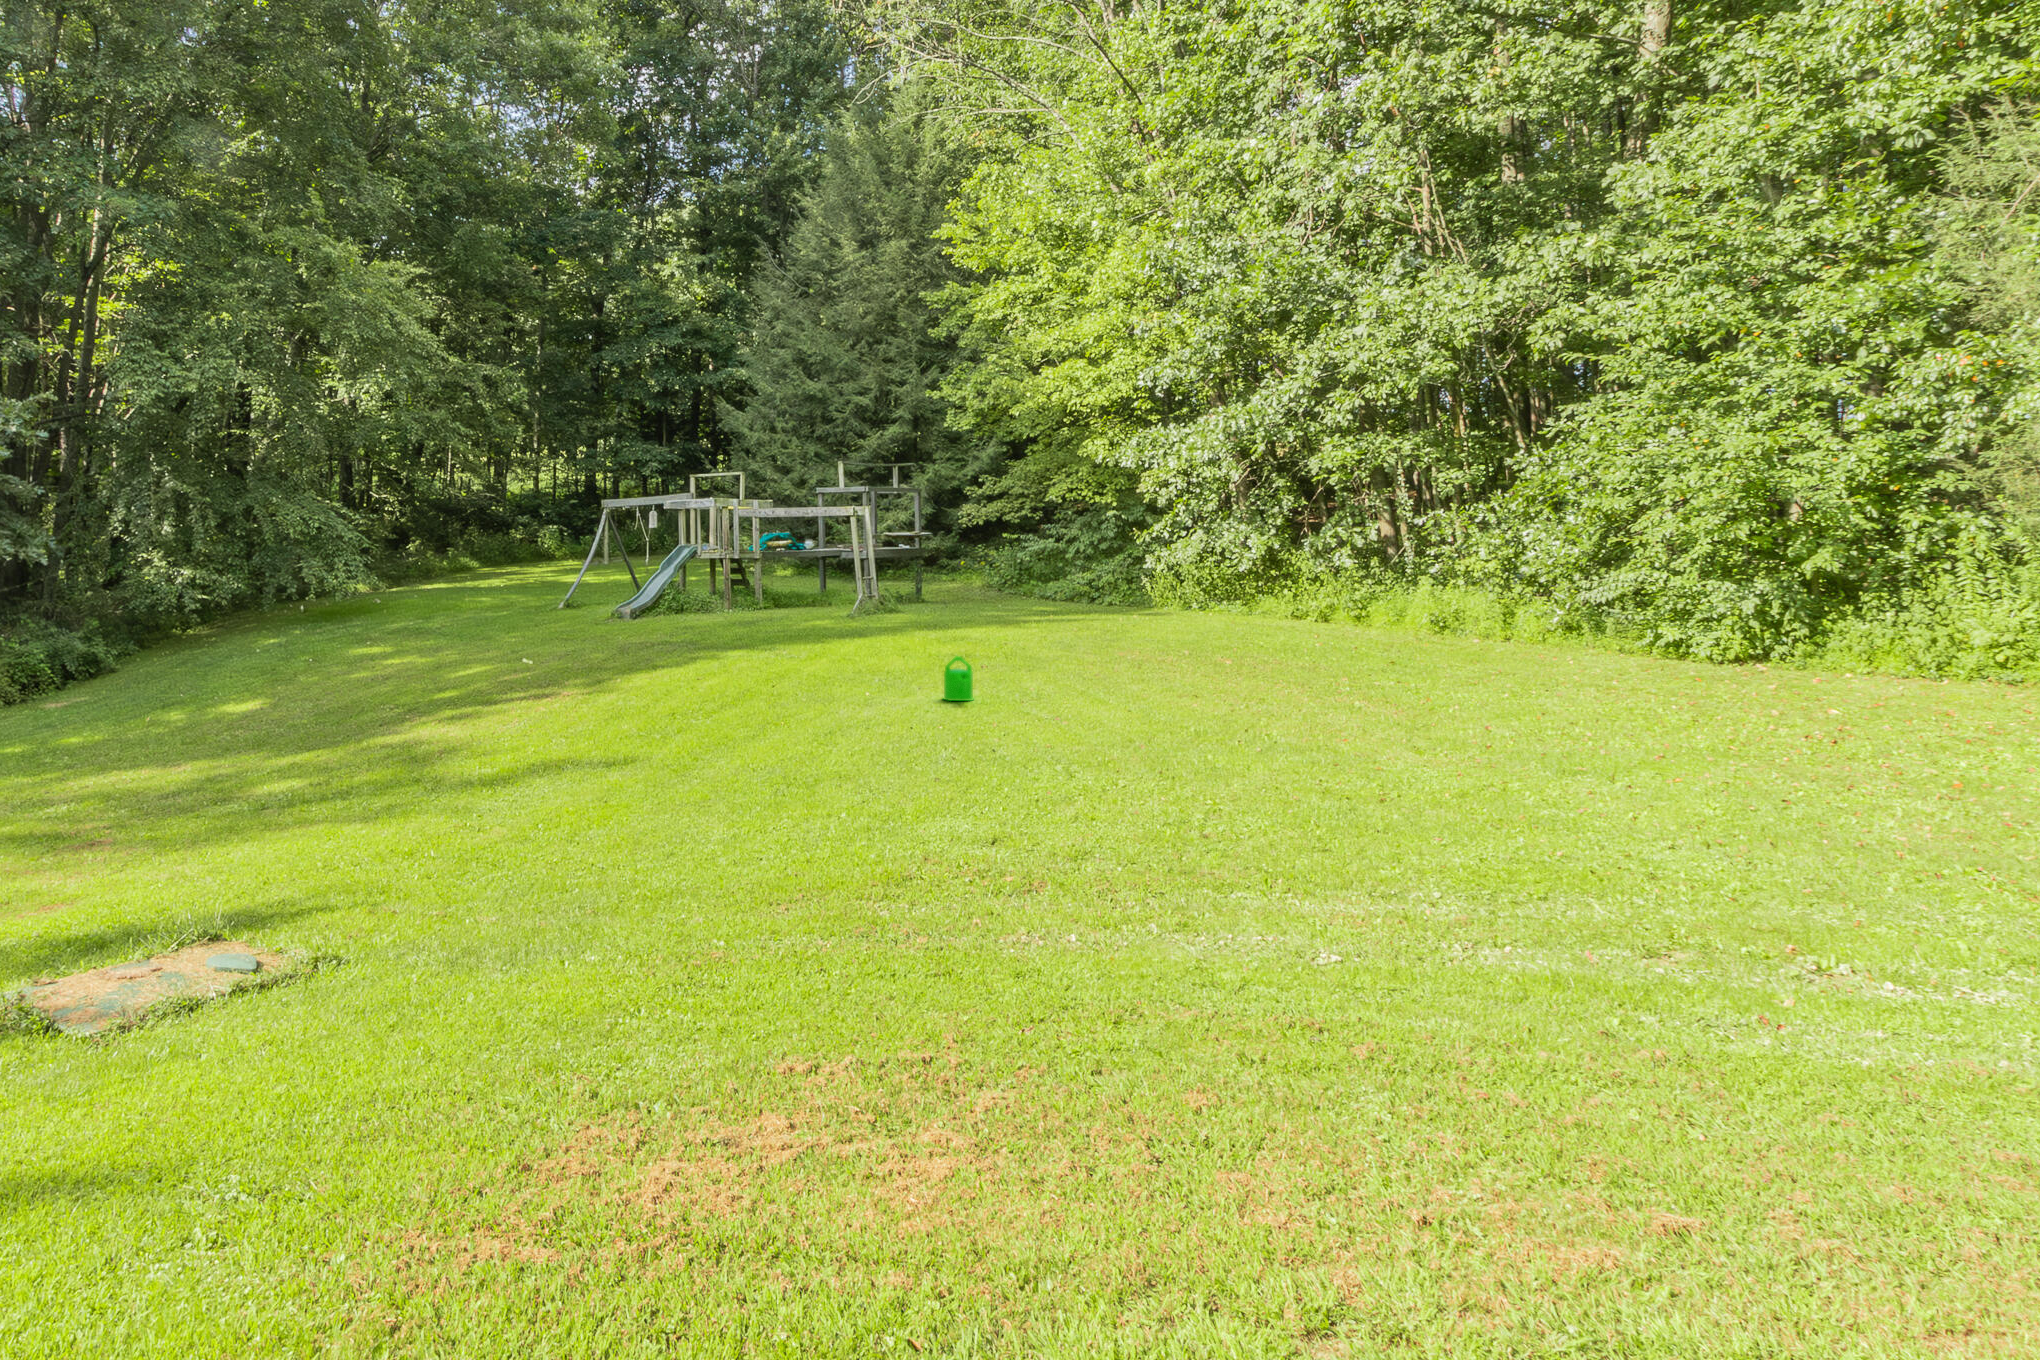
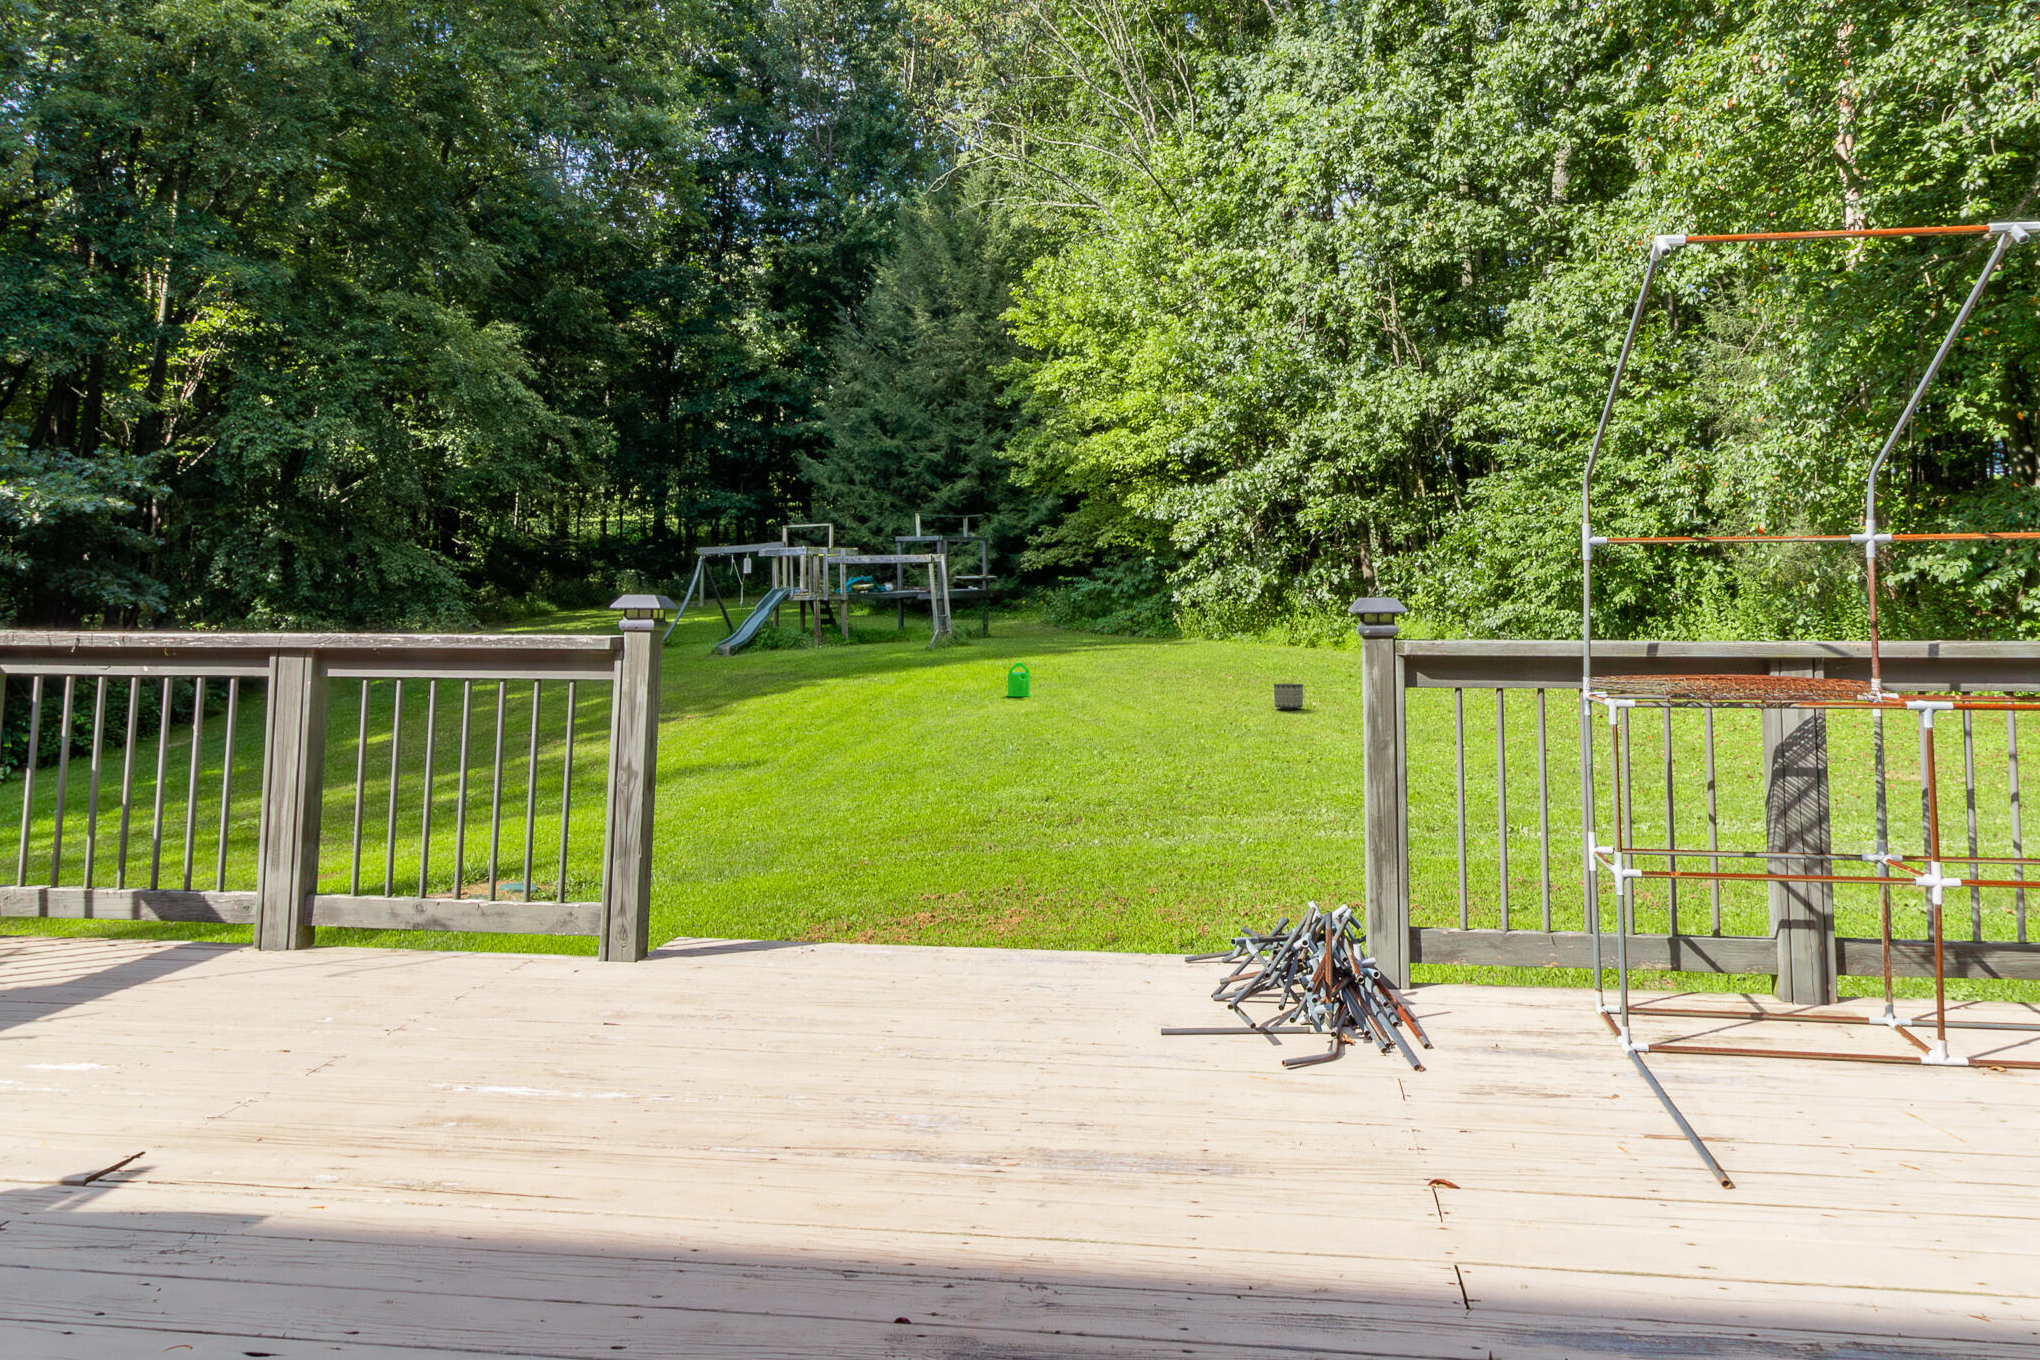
planter: none [1324,701,1369,740] -> present [1274,683,1303,710]

